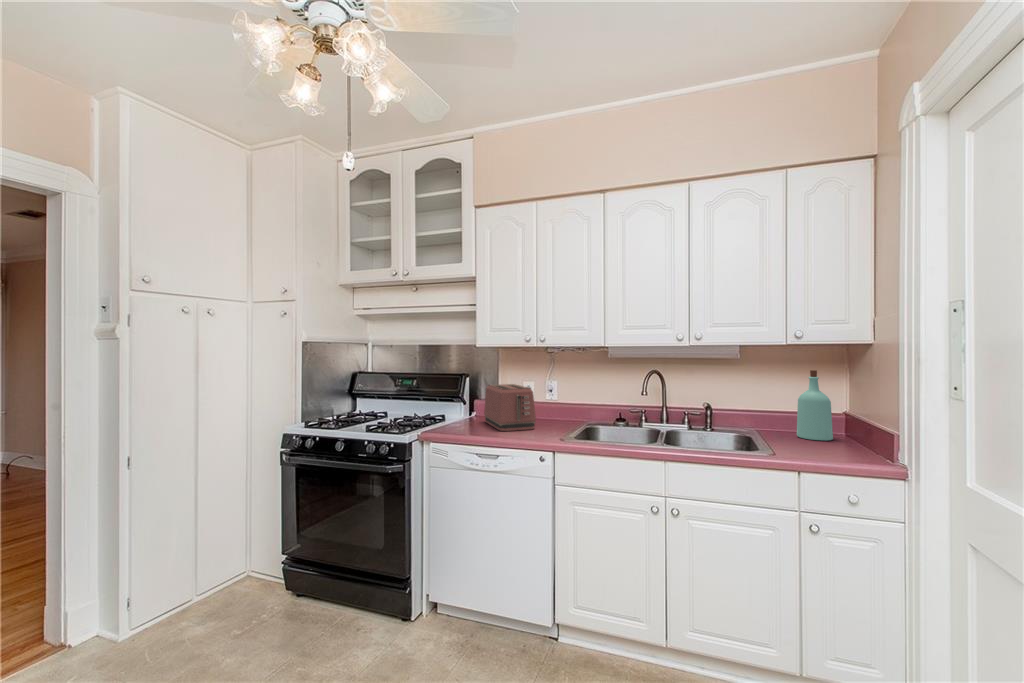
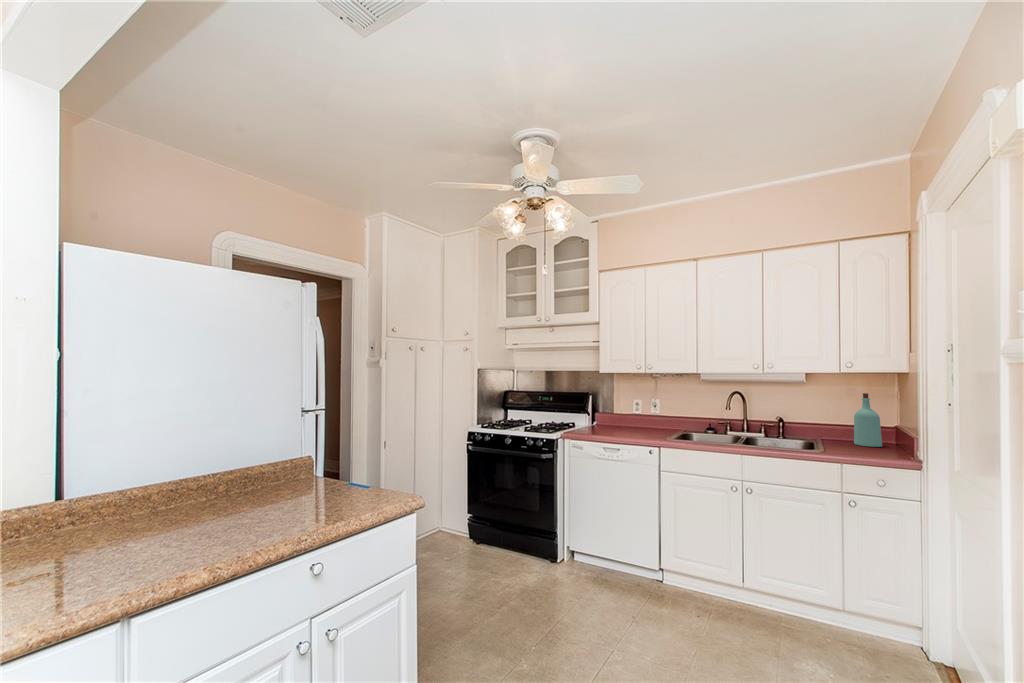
toaster: present [484,384,536,431] -> none [605,401,645,434]

